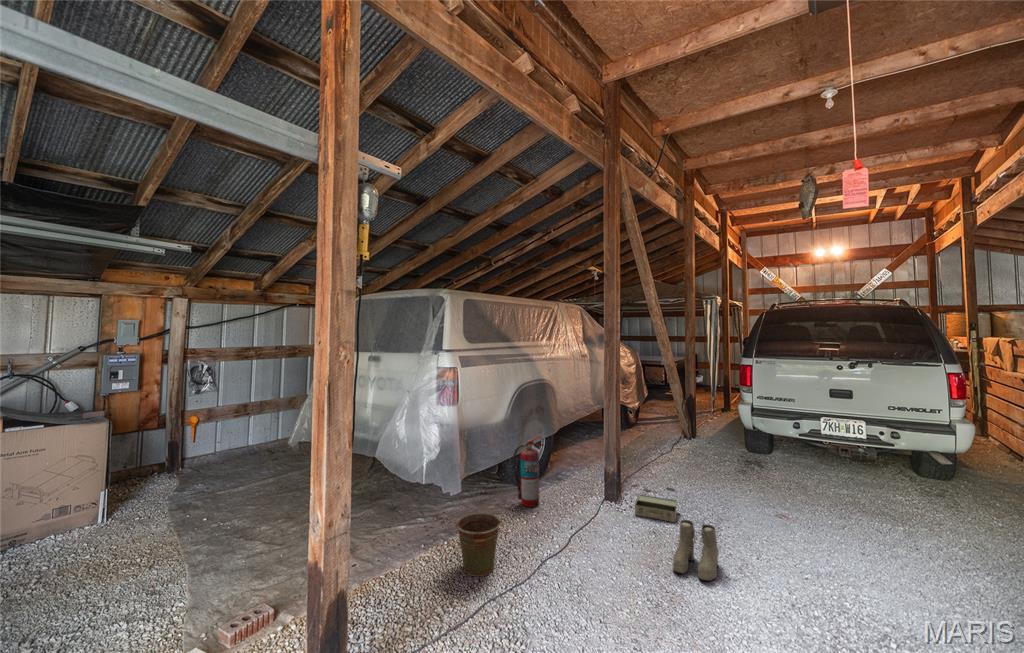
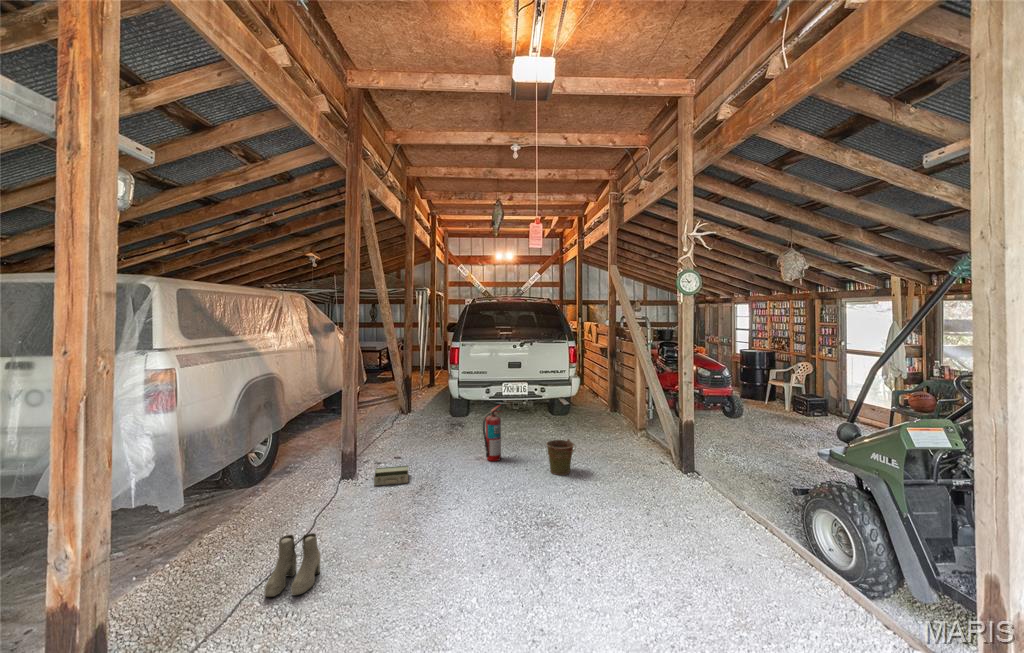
fire extinguisher: present [513,436,544,507] -> present [483,405,502,461]
bucket: present [455,513,502,576] -> present [546,439,574,475]
boots: present [673,520,719,581] -> present [265,533,320,597]

